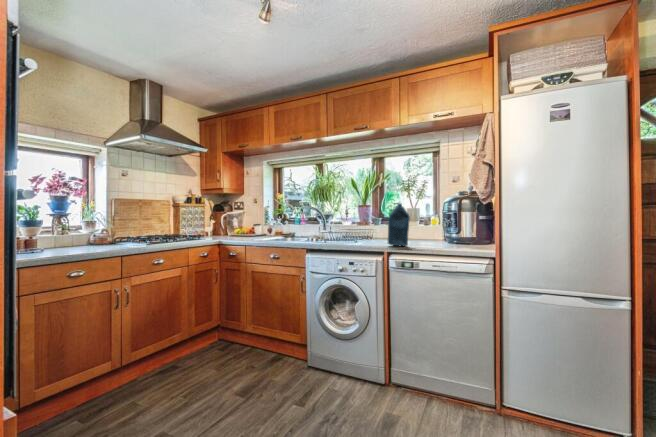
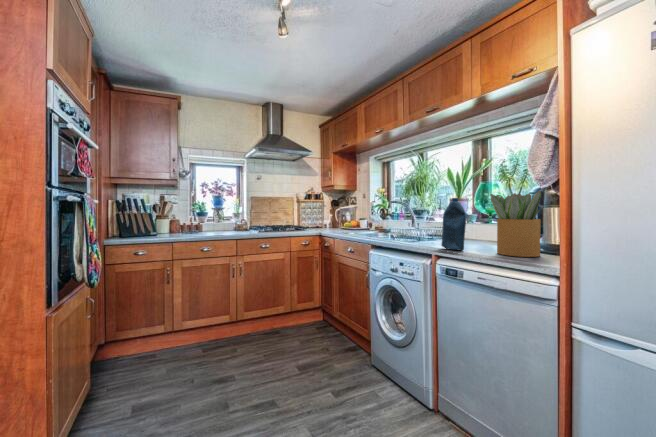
potted plant: none [426,199,461,247] -> present [491,191,541,257]

